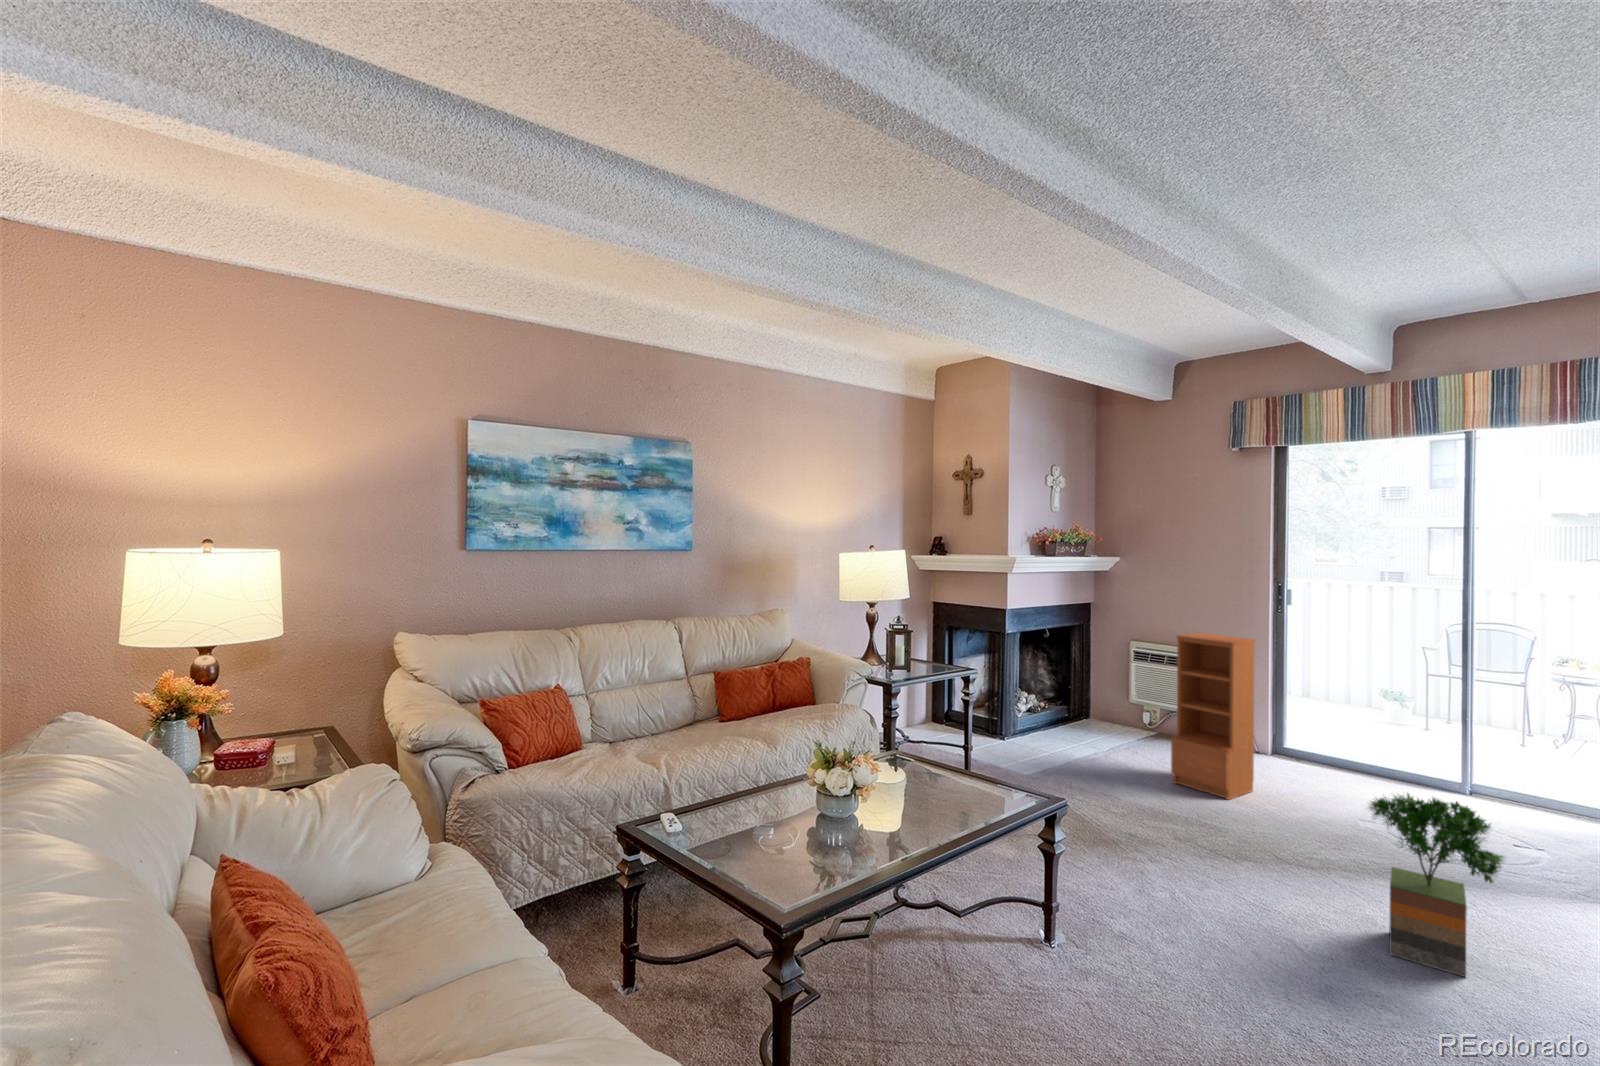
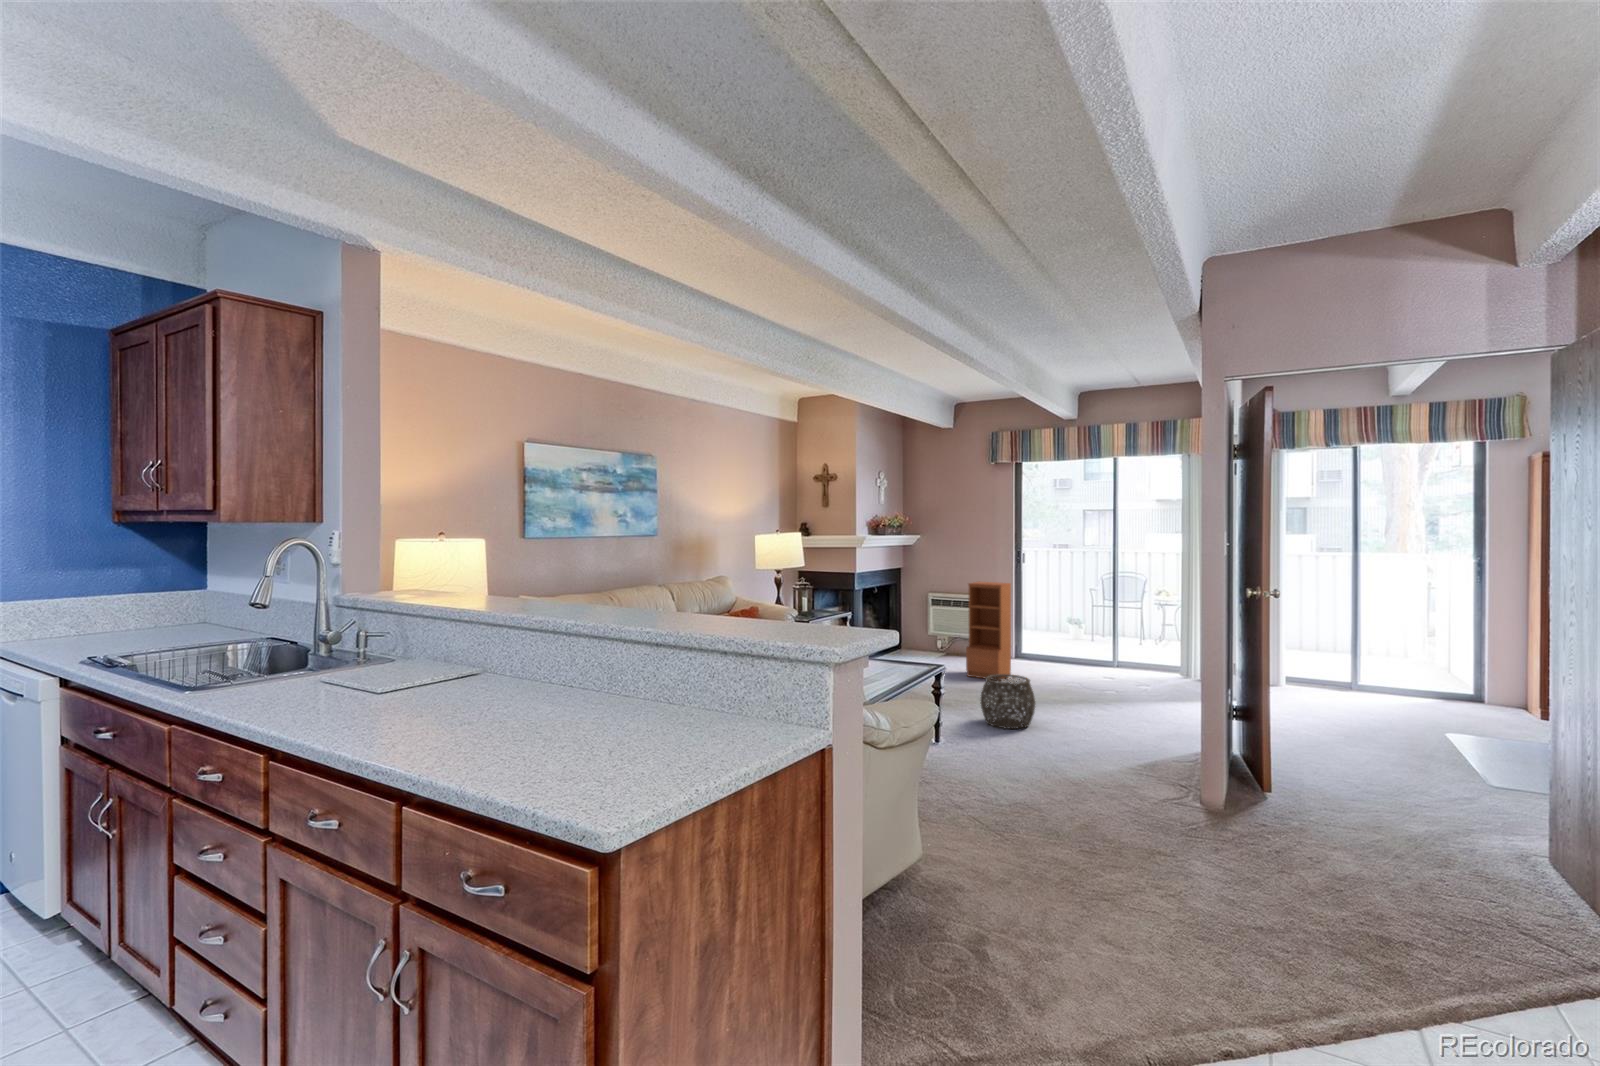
potted tree: present [1369,794,1506,977] -> none [1076,648,1133,730]
woven basket: none [1155,814,1270,934] -> present [981,674,1035,729]

